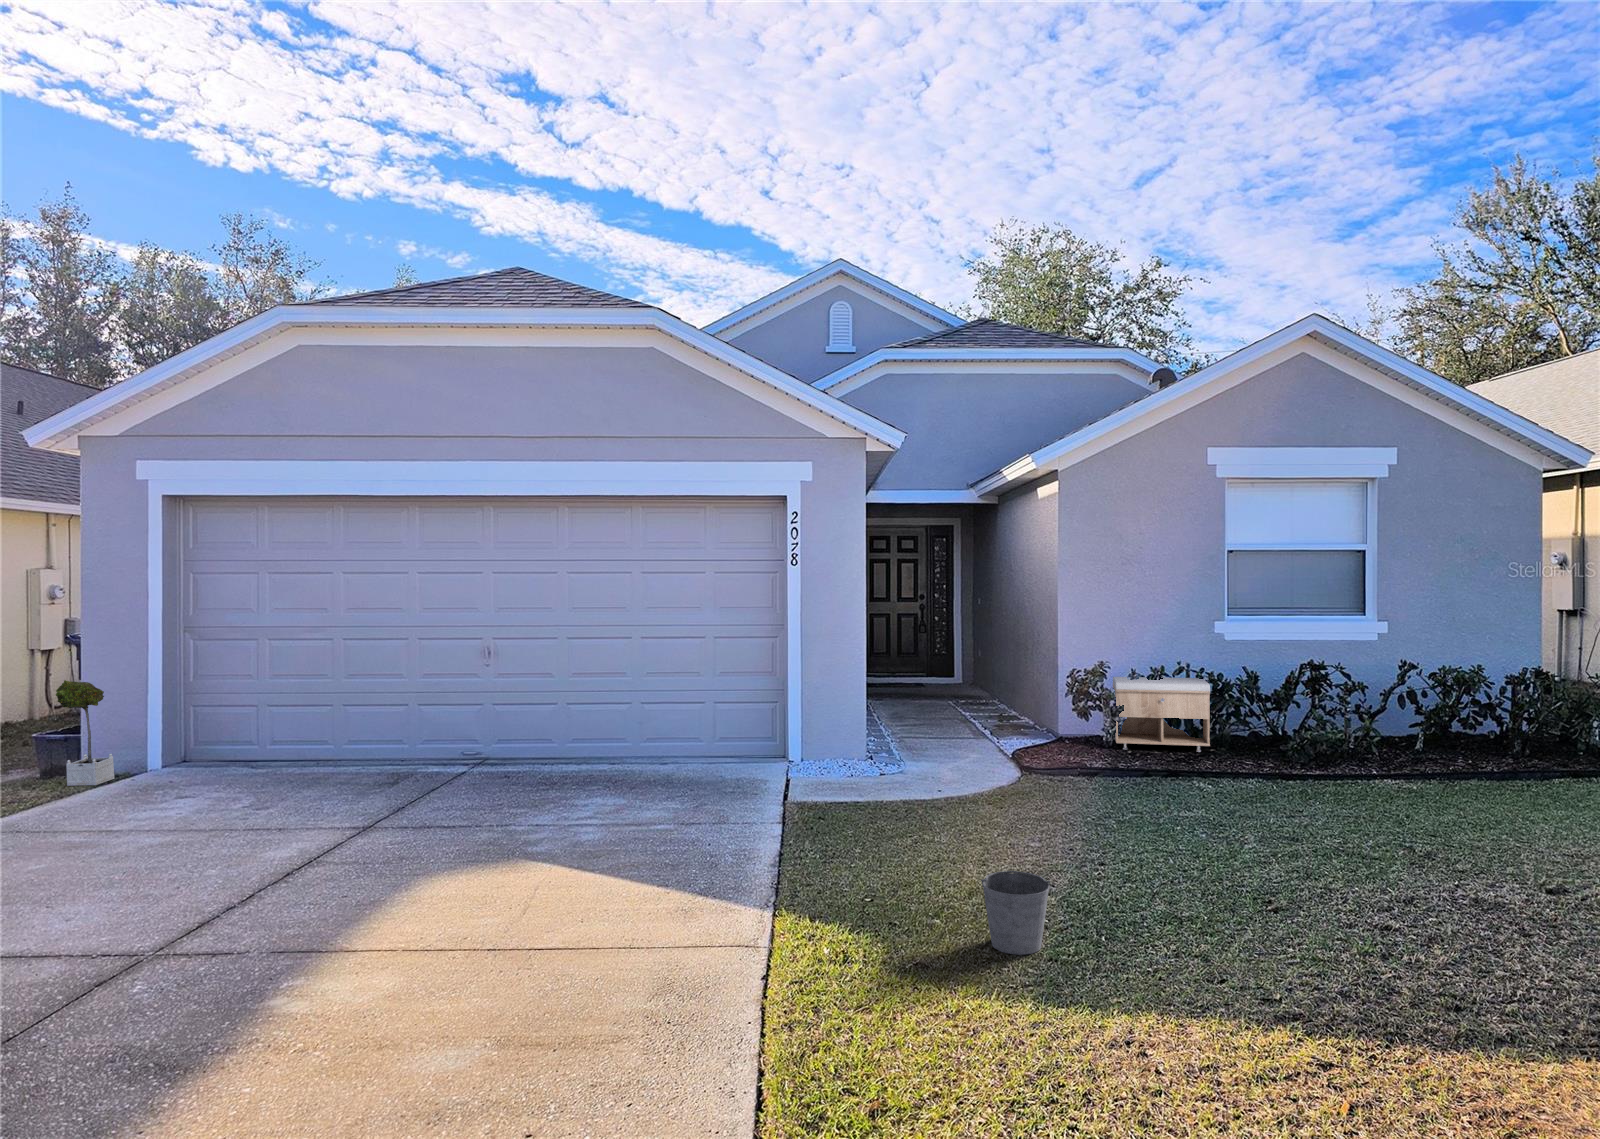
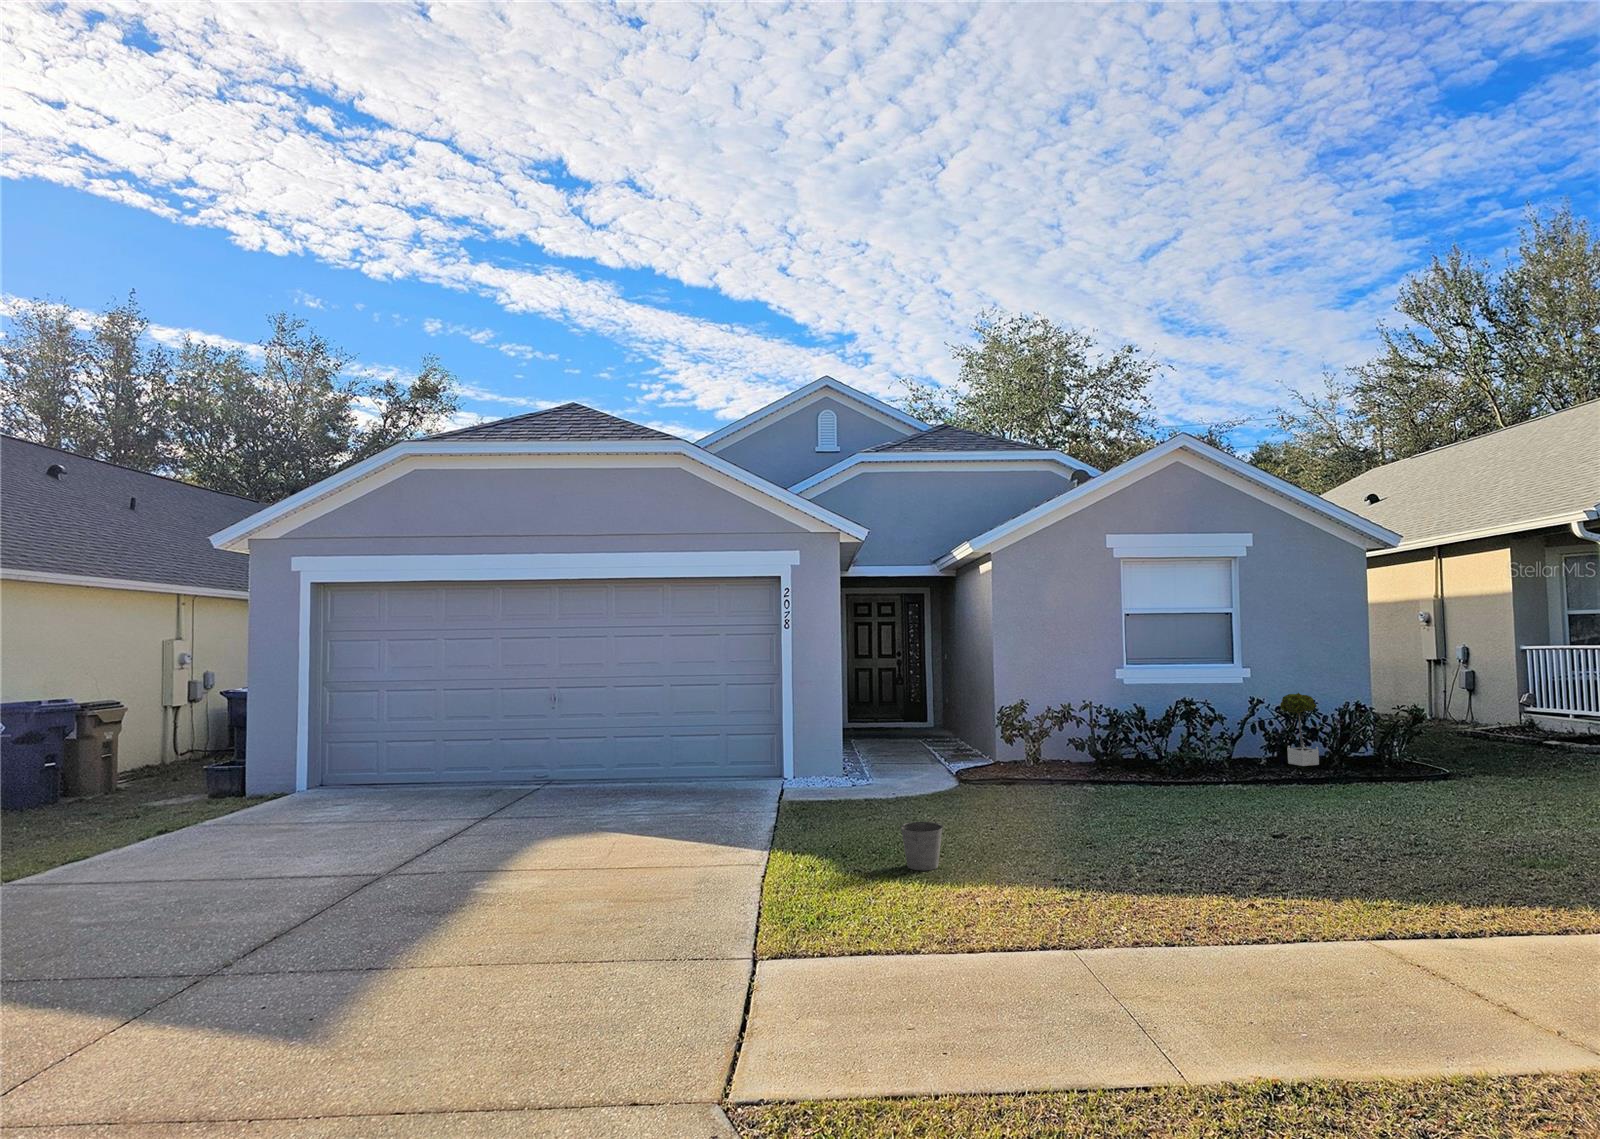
storage bench: present [1113,677,1210,752] -> none [1034,713,1107,770]
potted tree: present [56,680,114,786] -> present [1280,693,1319,766]

